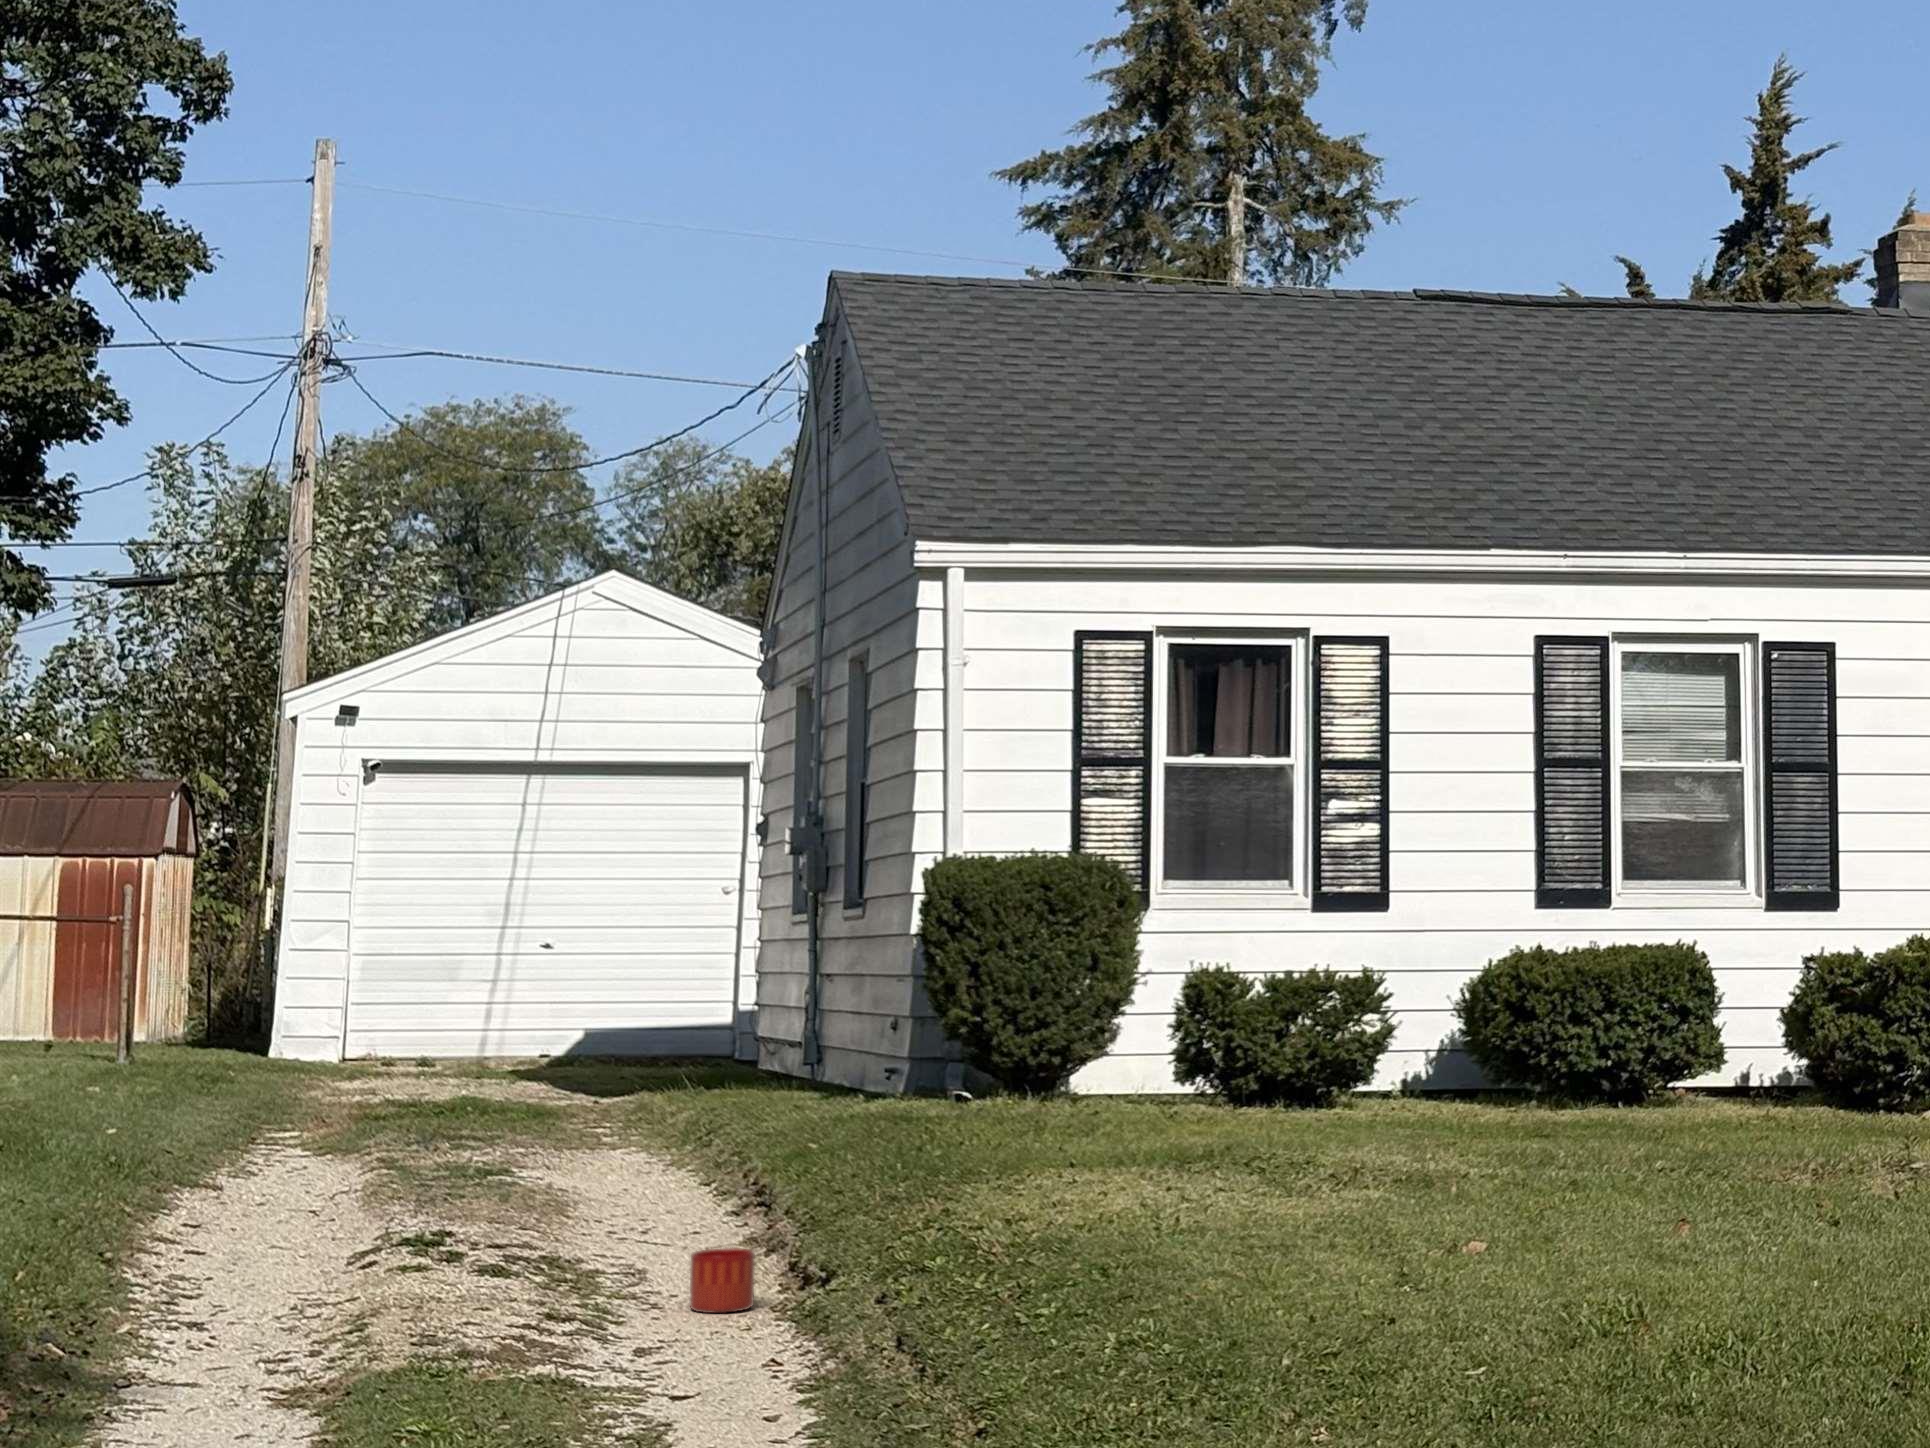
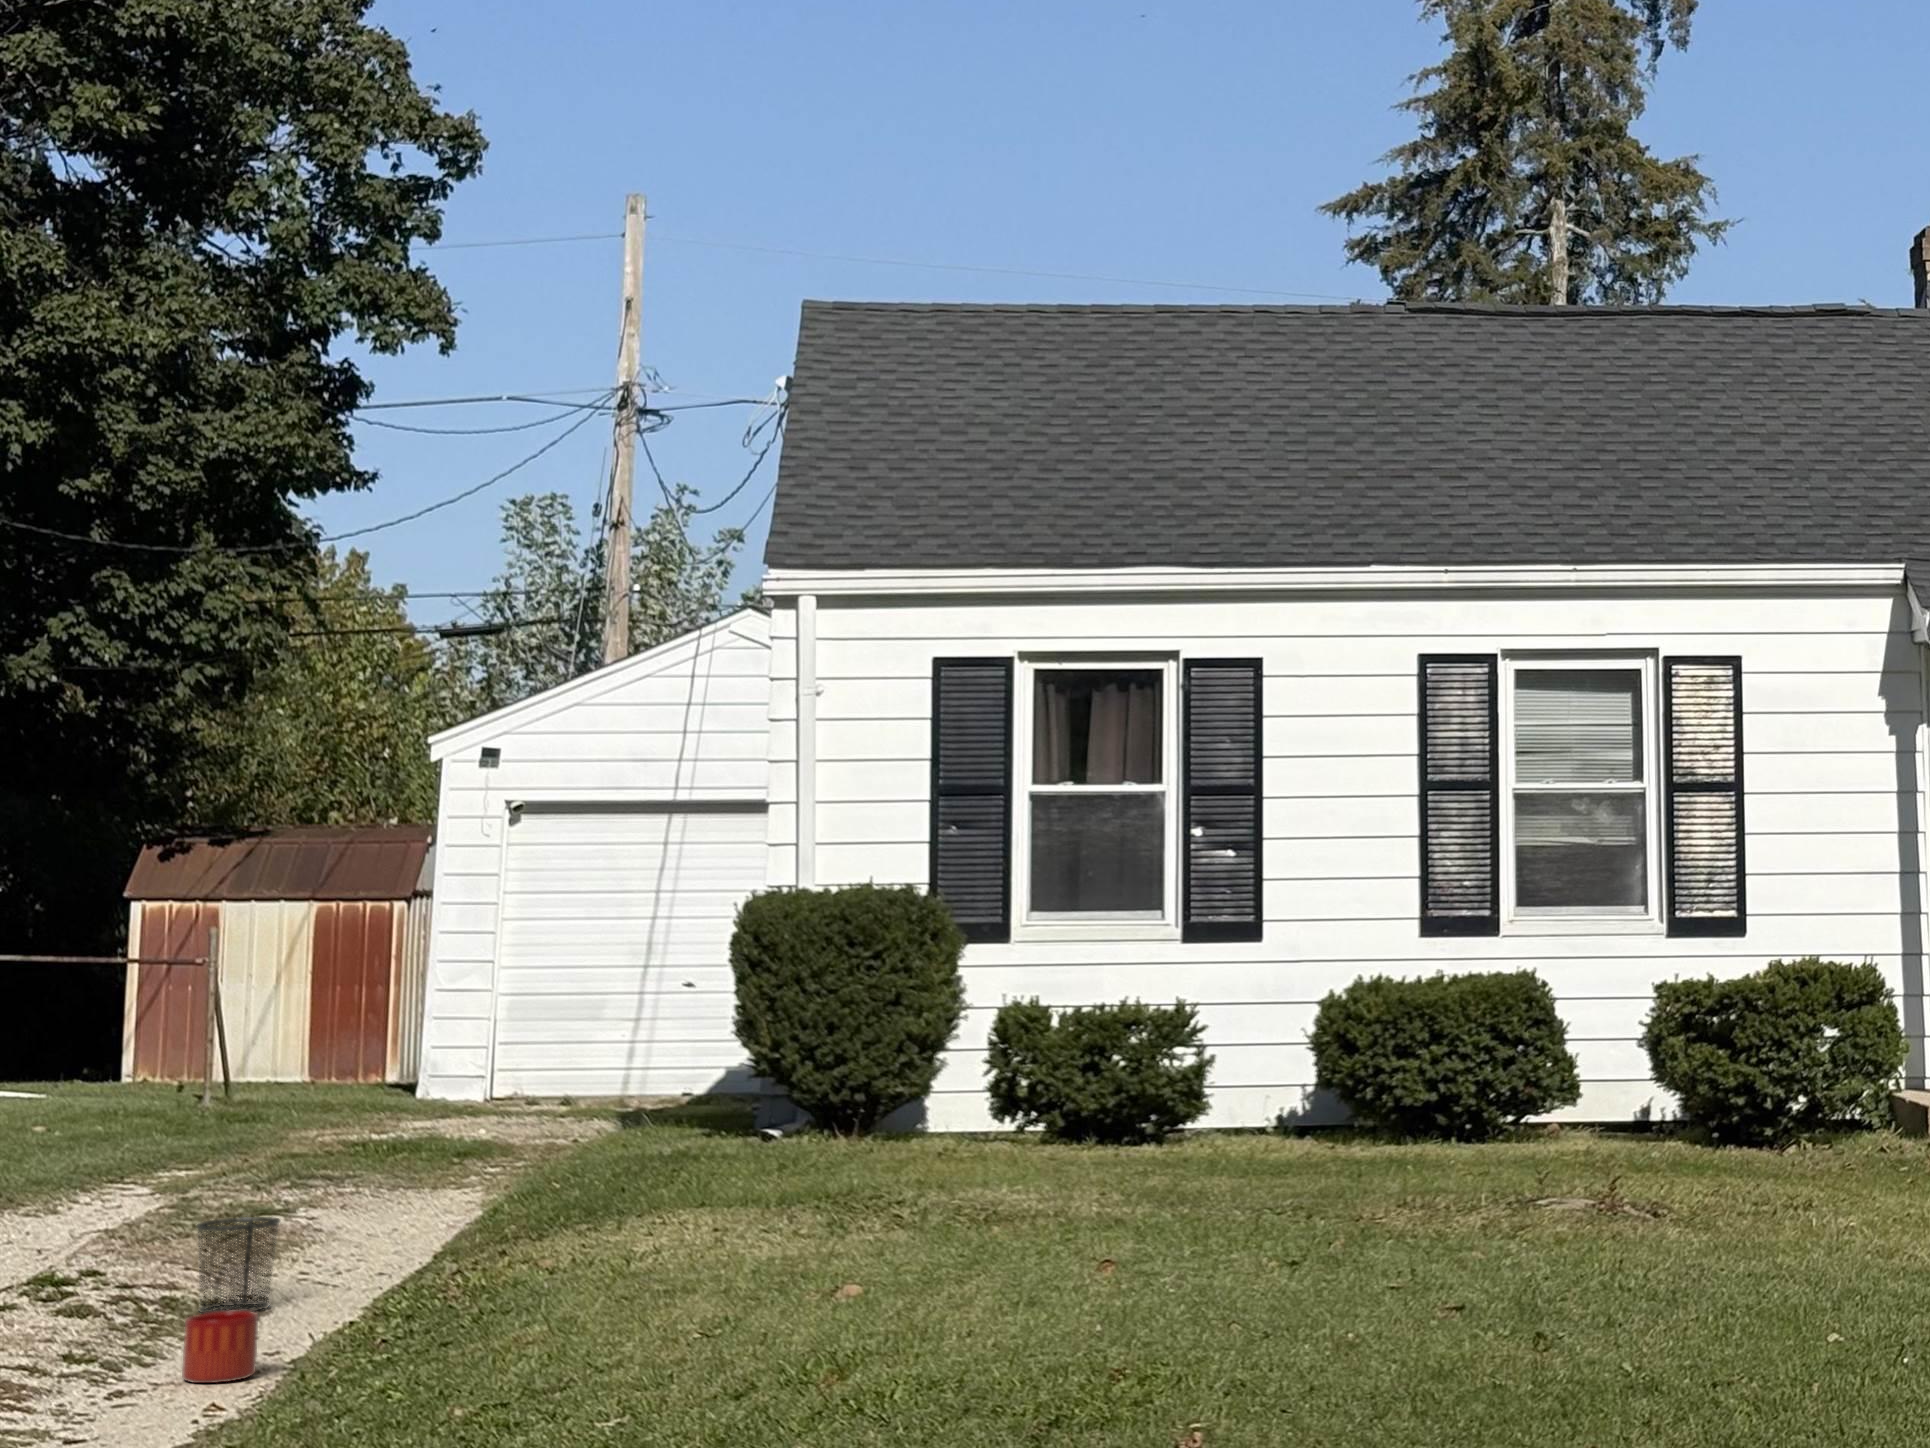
waste bin: none [580,1168,657,1258] -> present [197,1217,280,1313]

